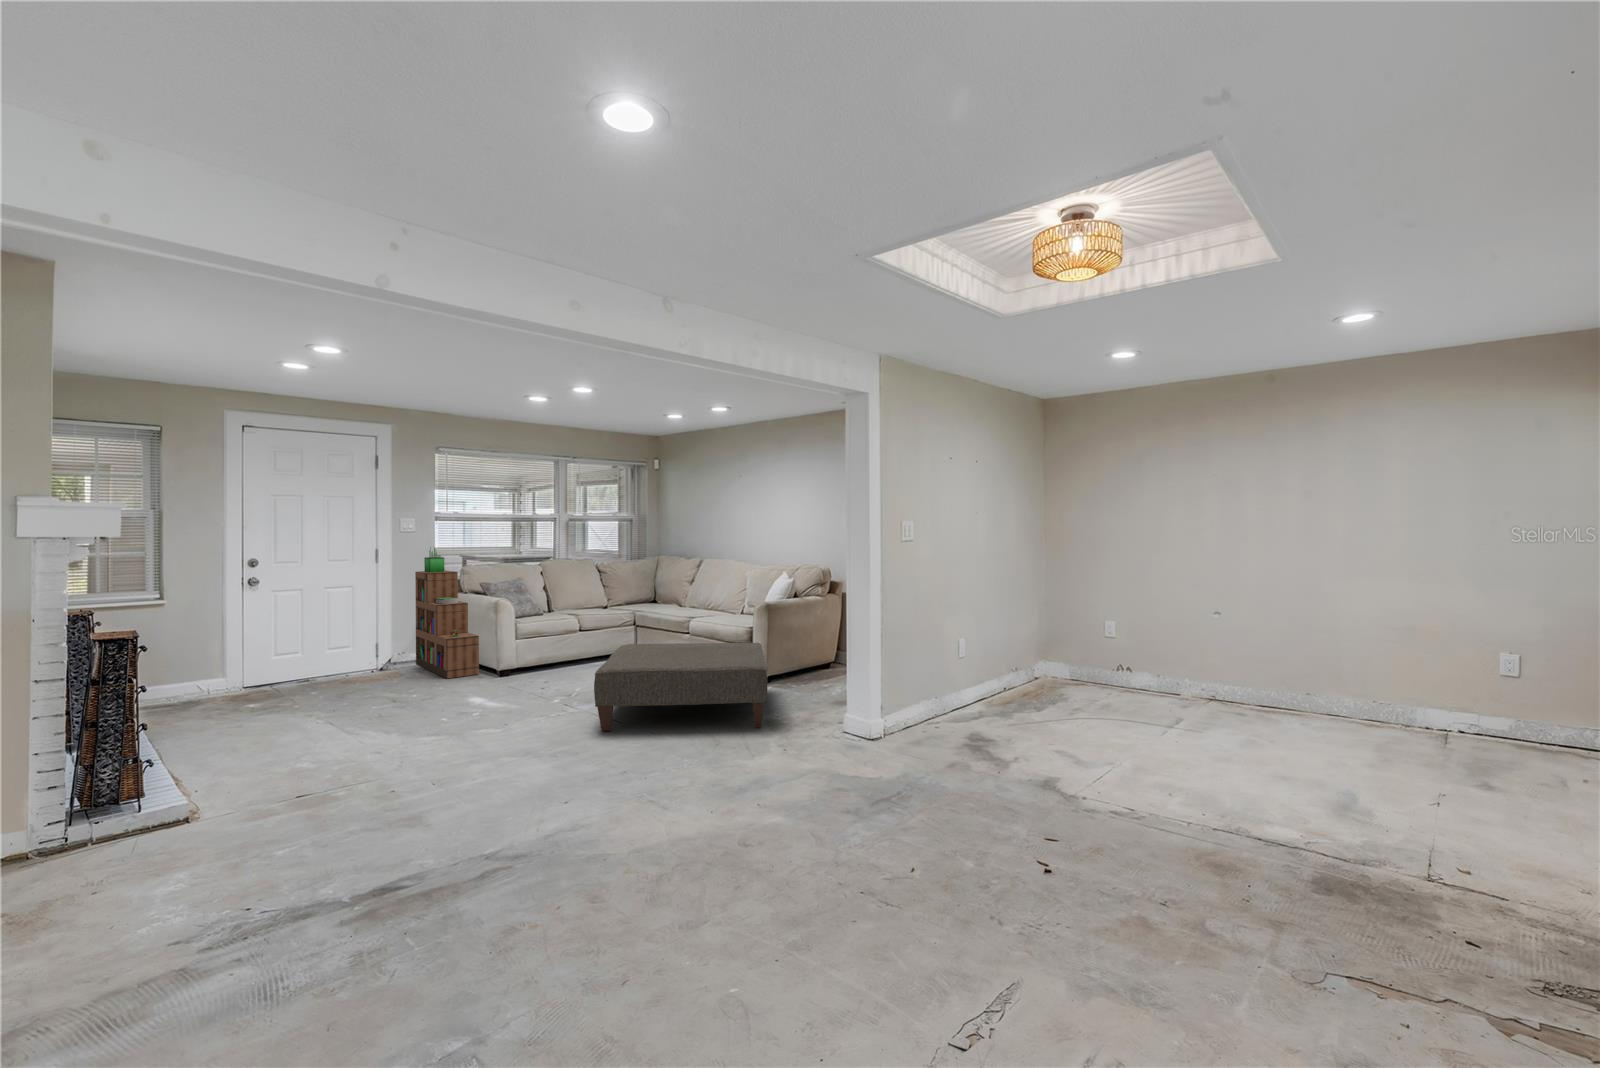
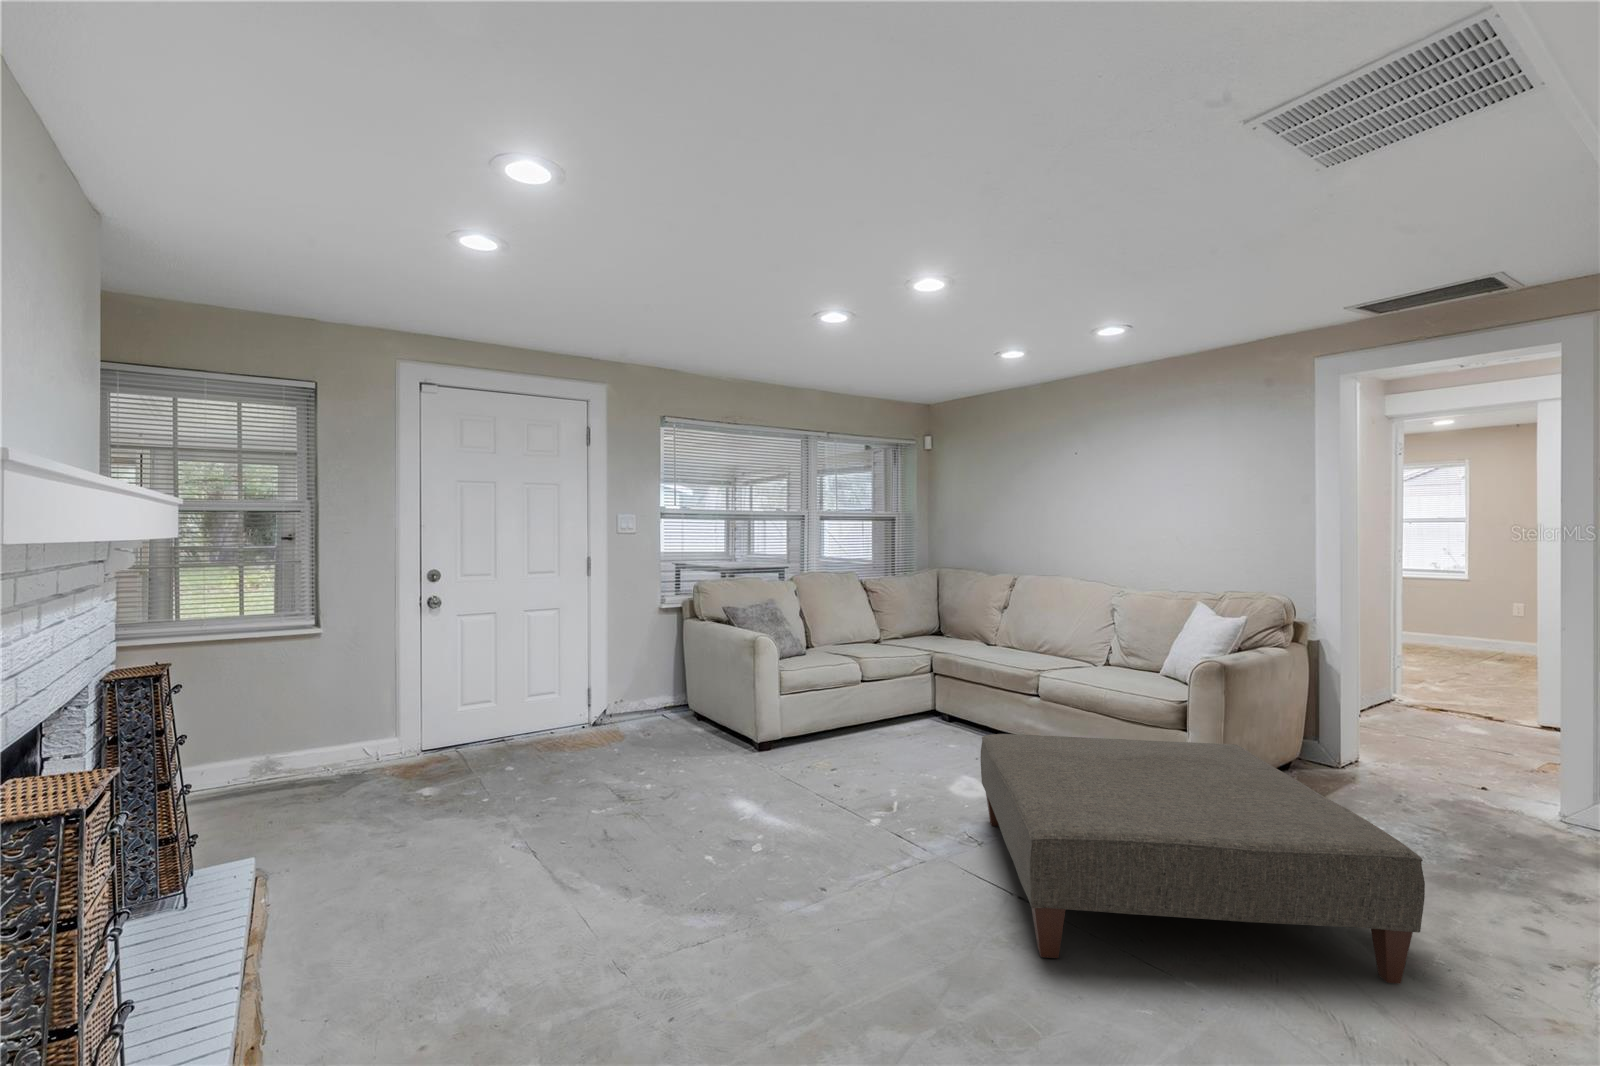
bookshelf: present [415,547,479,678] -> none [637,555,729,752]

